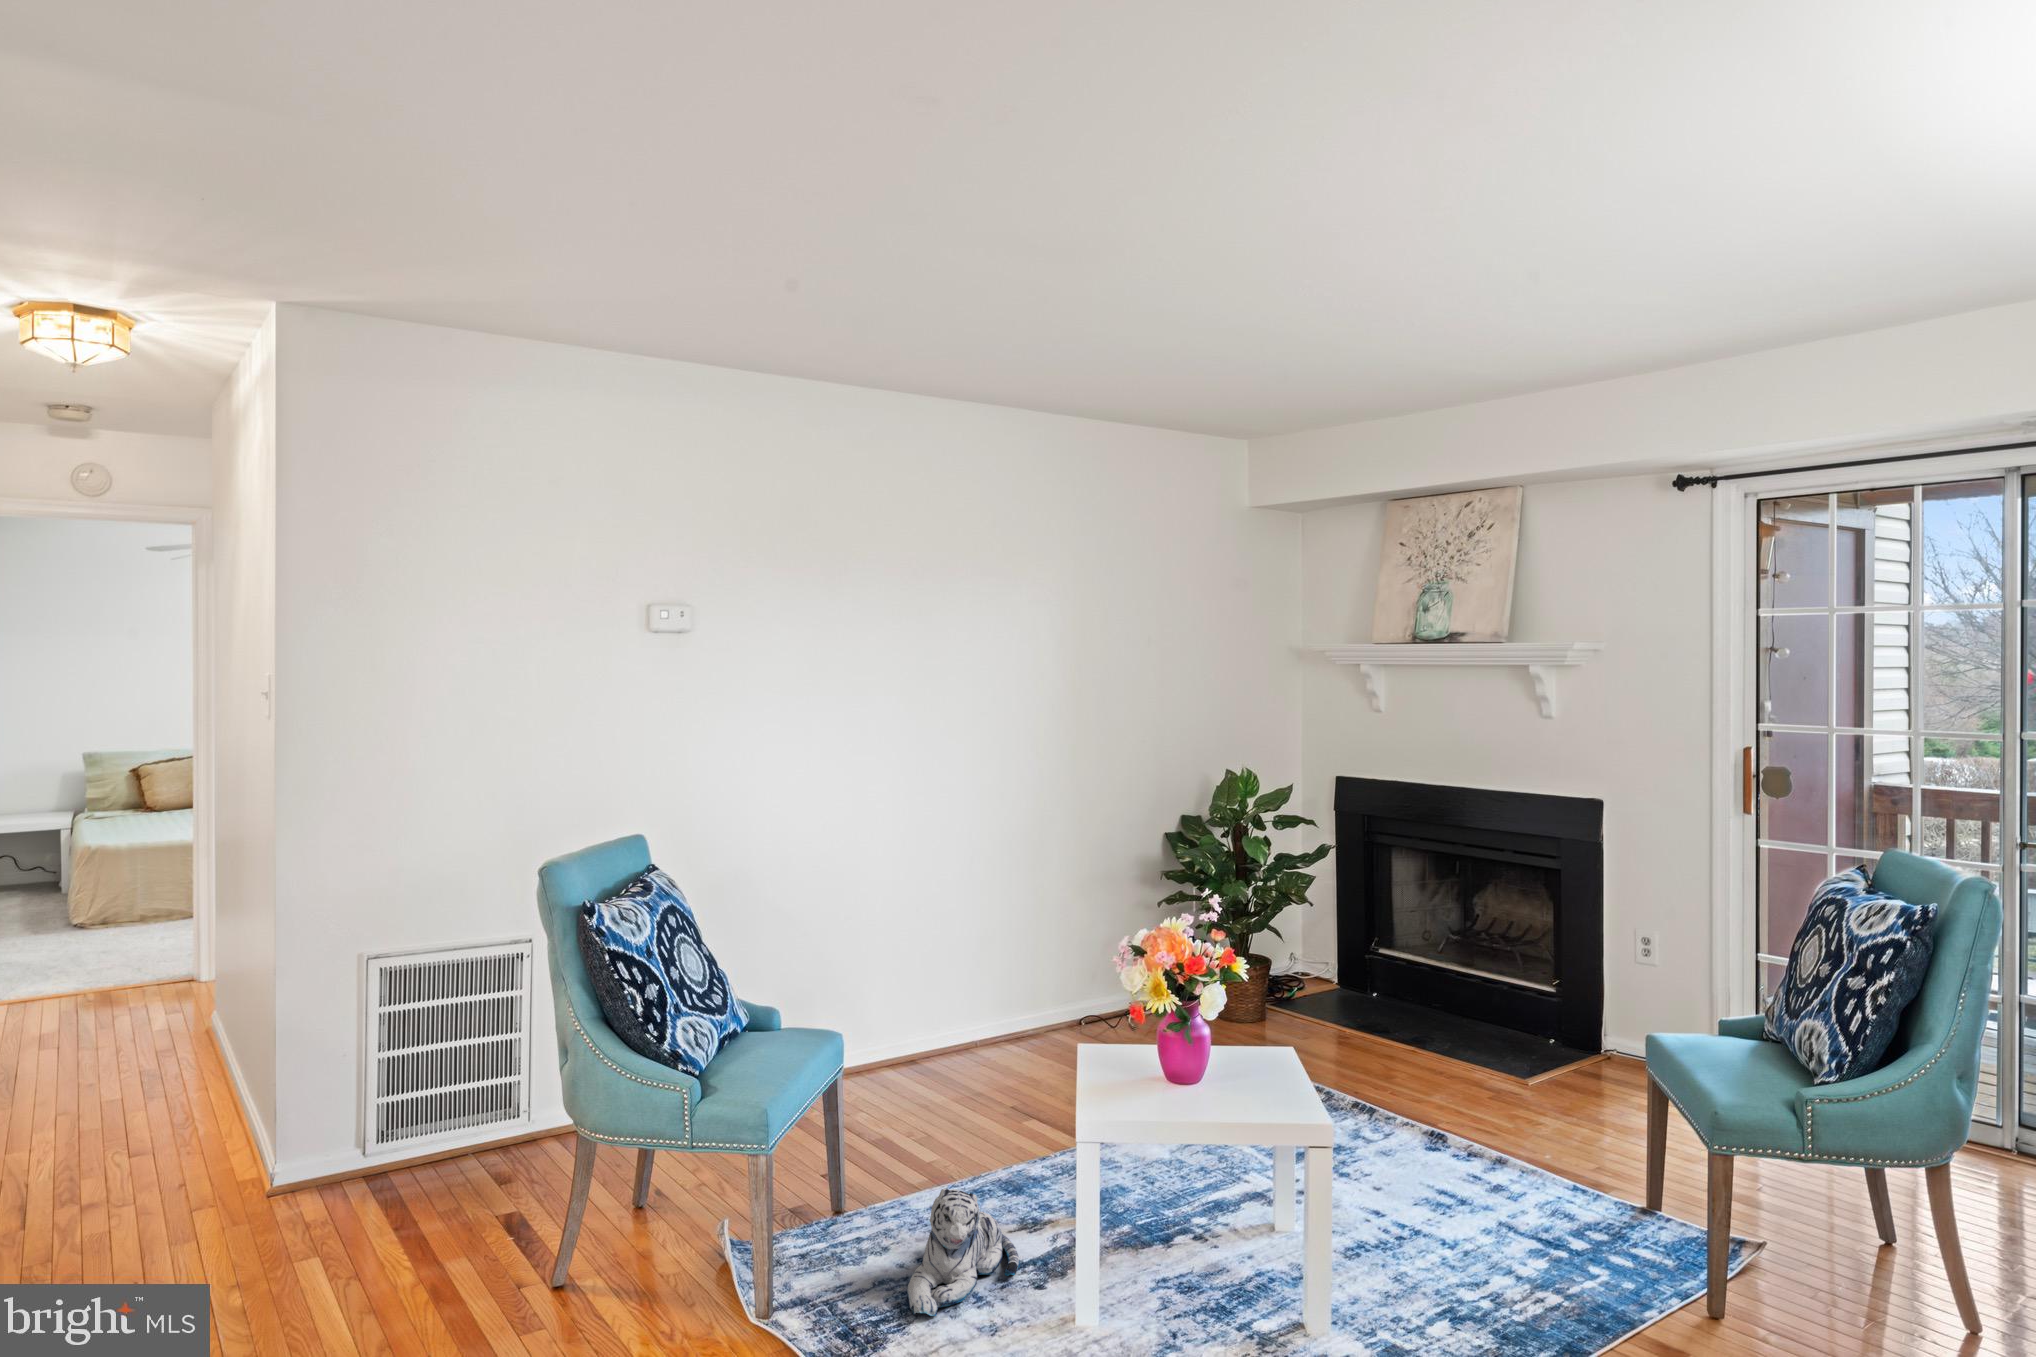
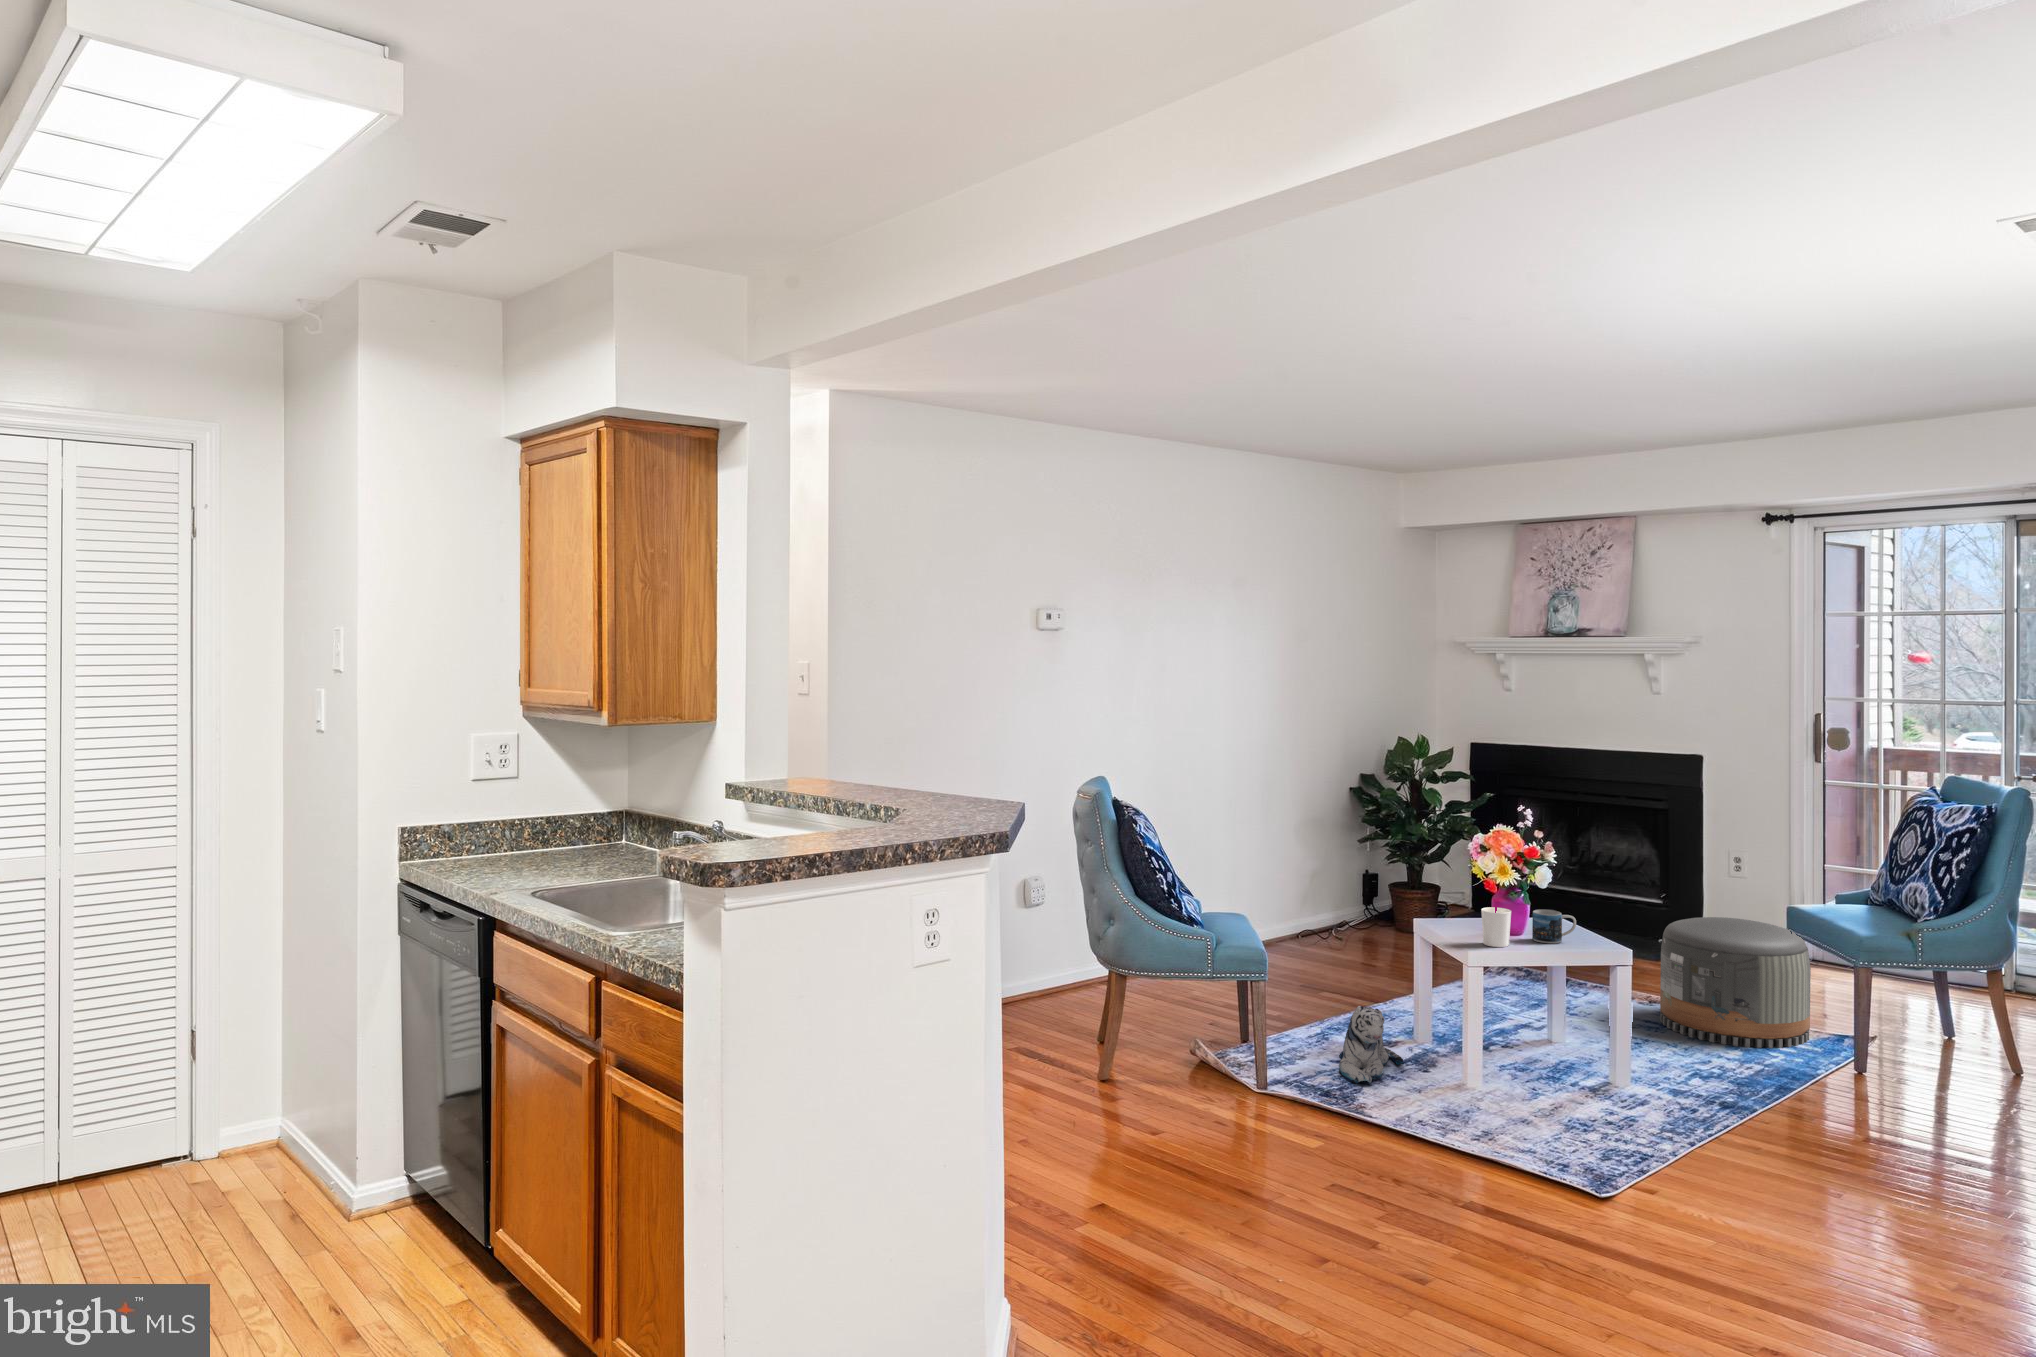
candle holder: none [1130,1044,1173,1108] -> present [1481,907,1511,947]
pouf: none [1459,1045,1667,1258] -> present [1660,917,1811,1048]
mug: none [1215,1047,1276,1102] -> present [1532,910,1576,943]

